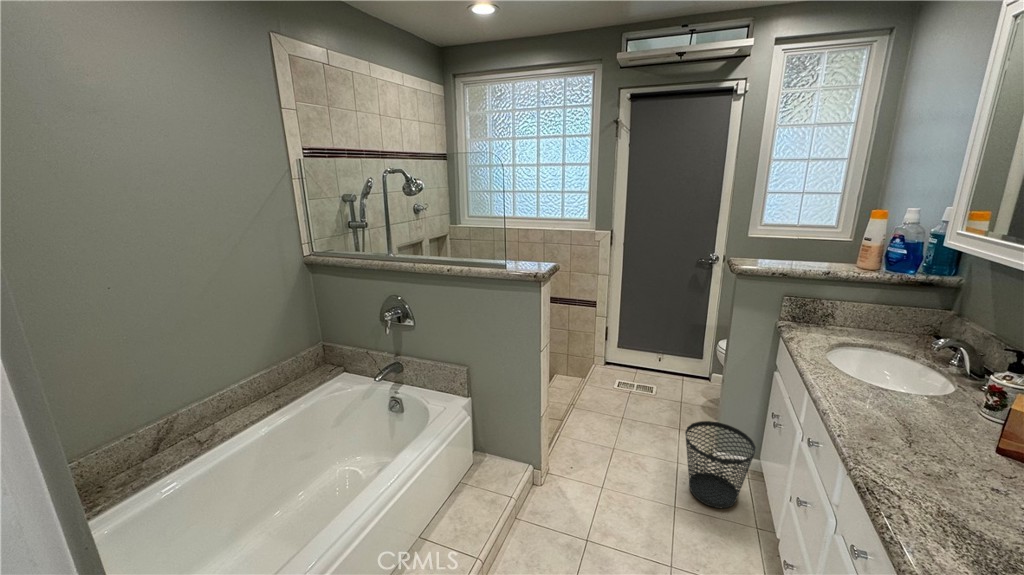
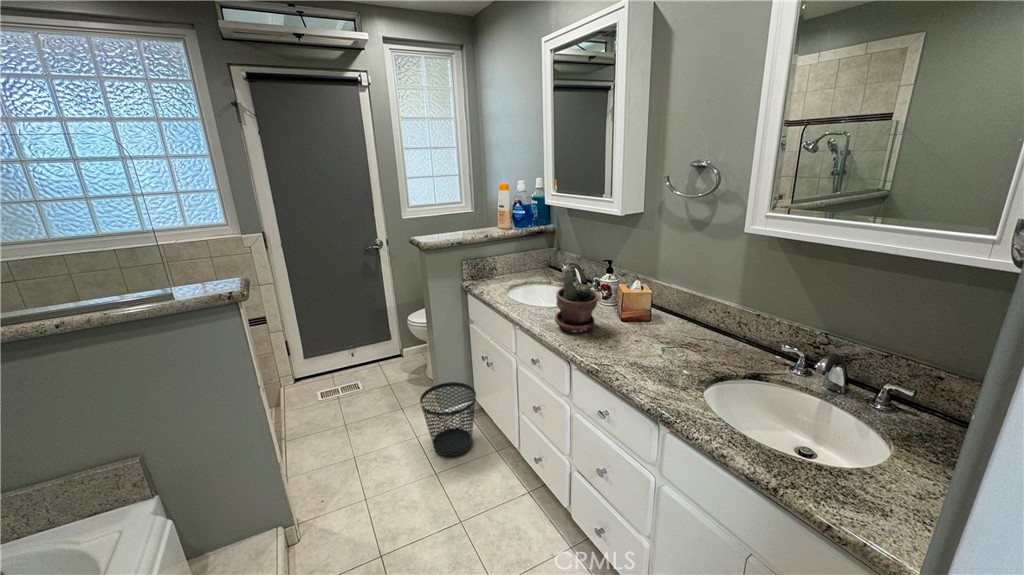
potted plant: none [862,338,961,447] -> present [555,267,598,332]

